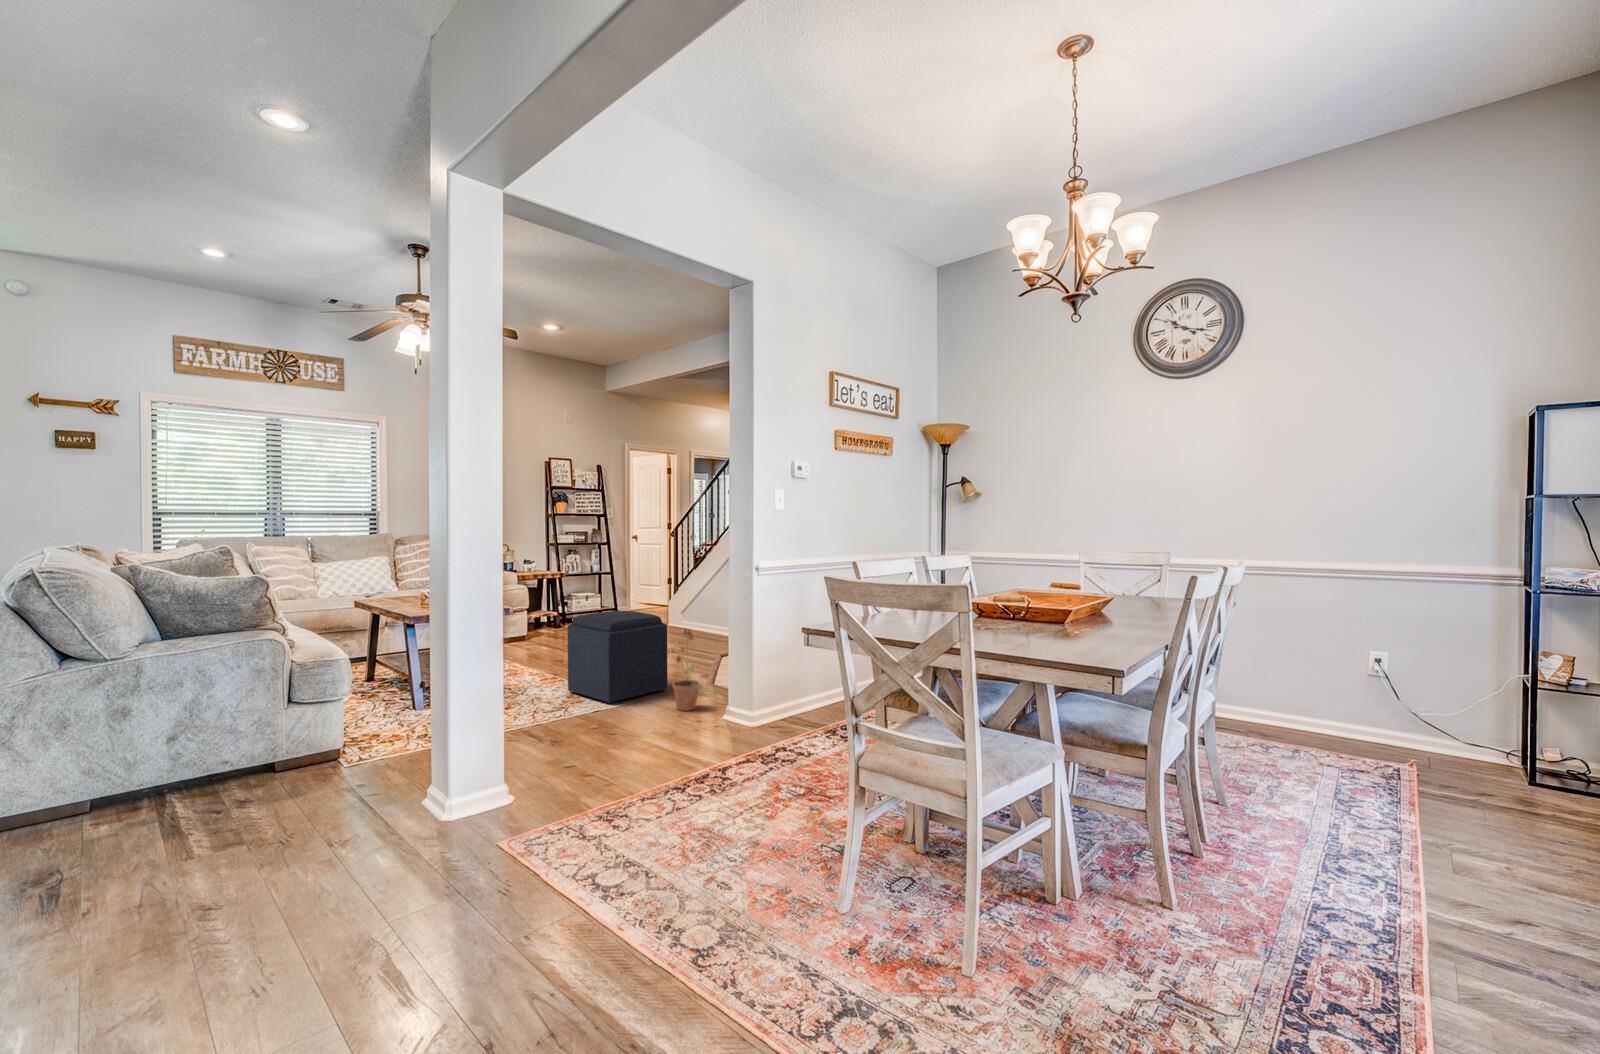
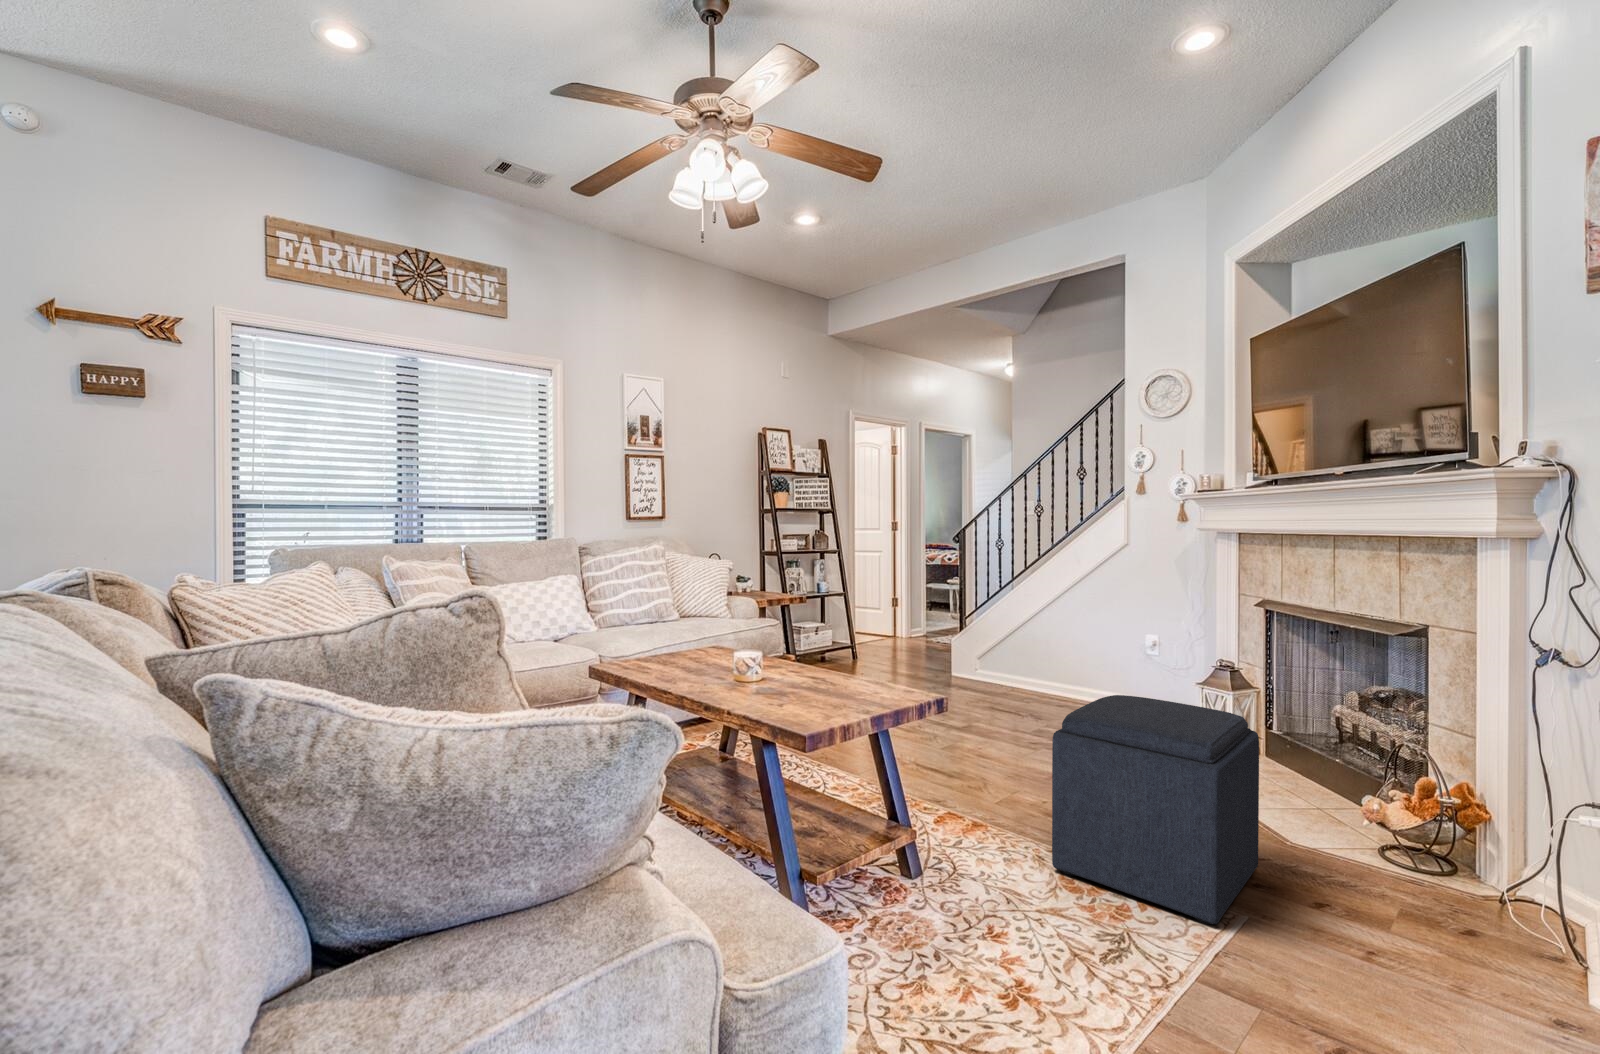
potted plant: present [667,629,700,711] -> none [1355,759,1488,967]

